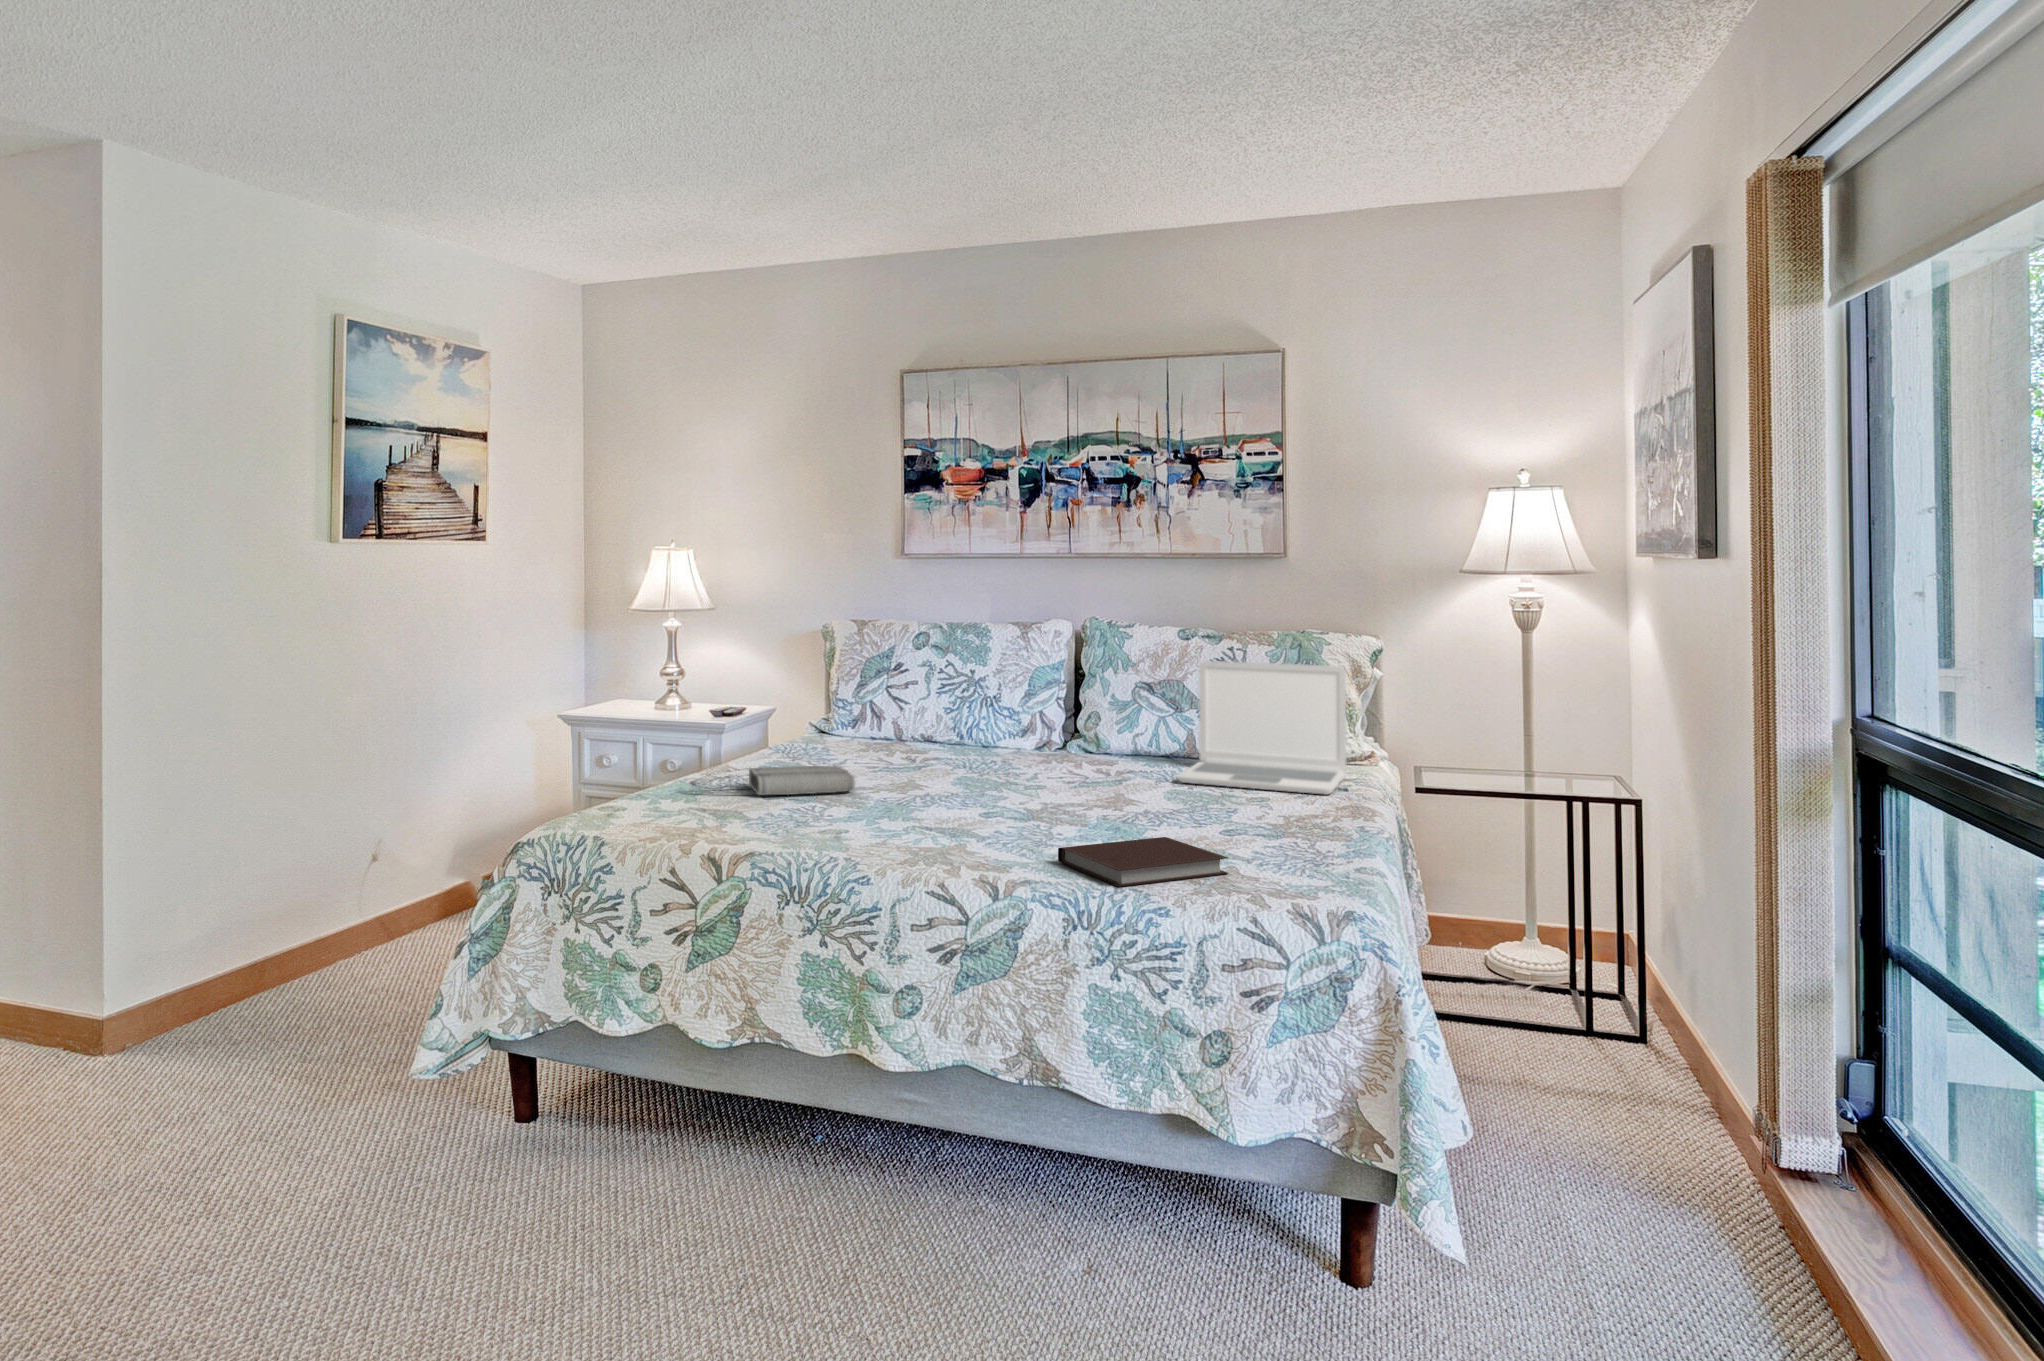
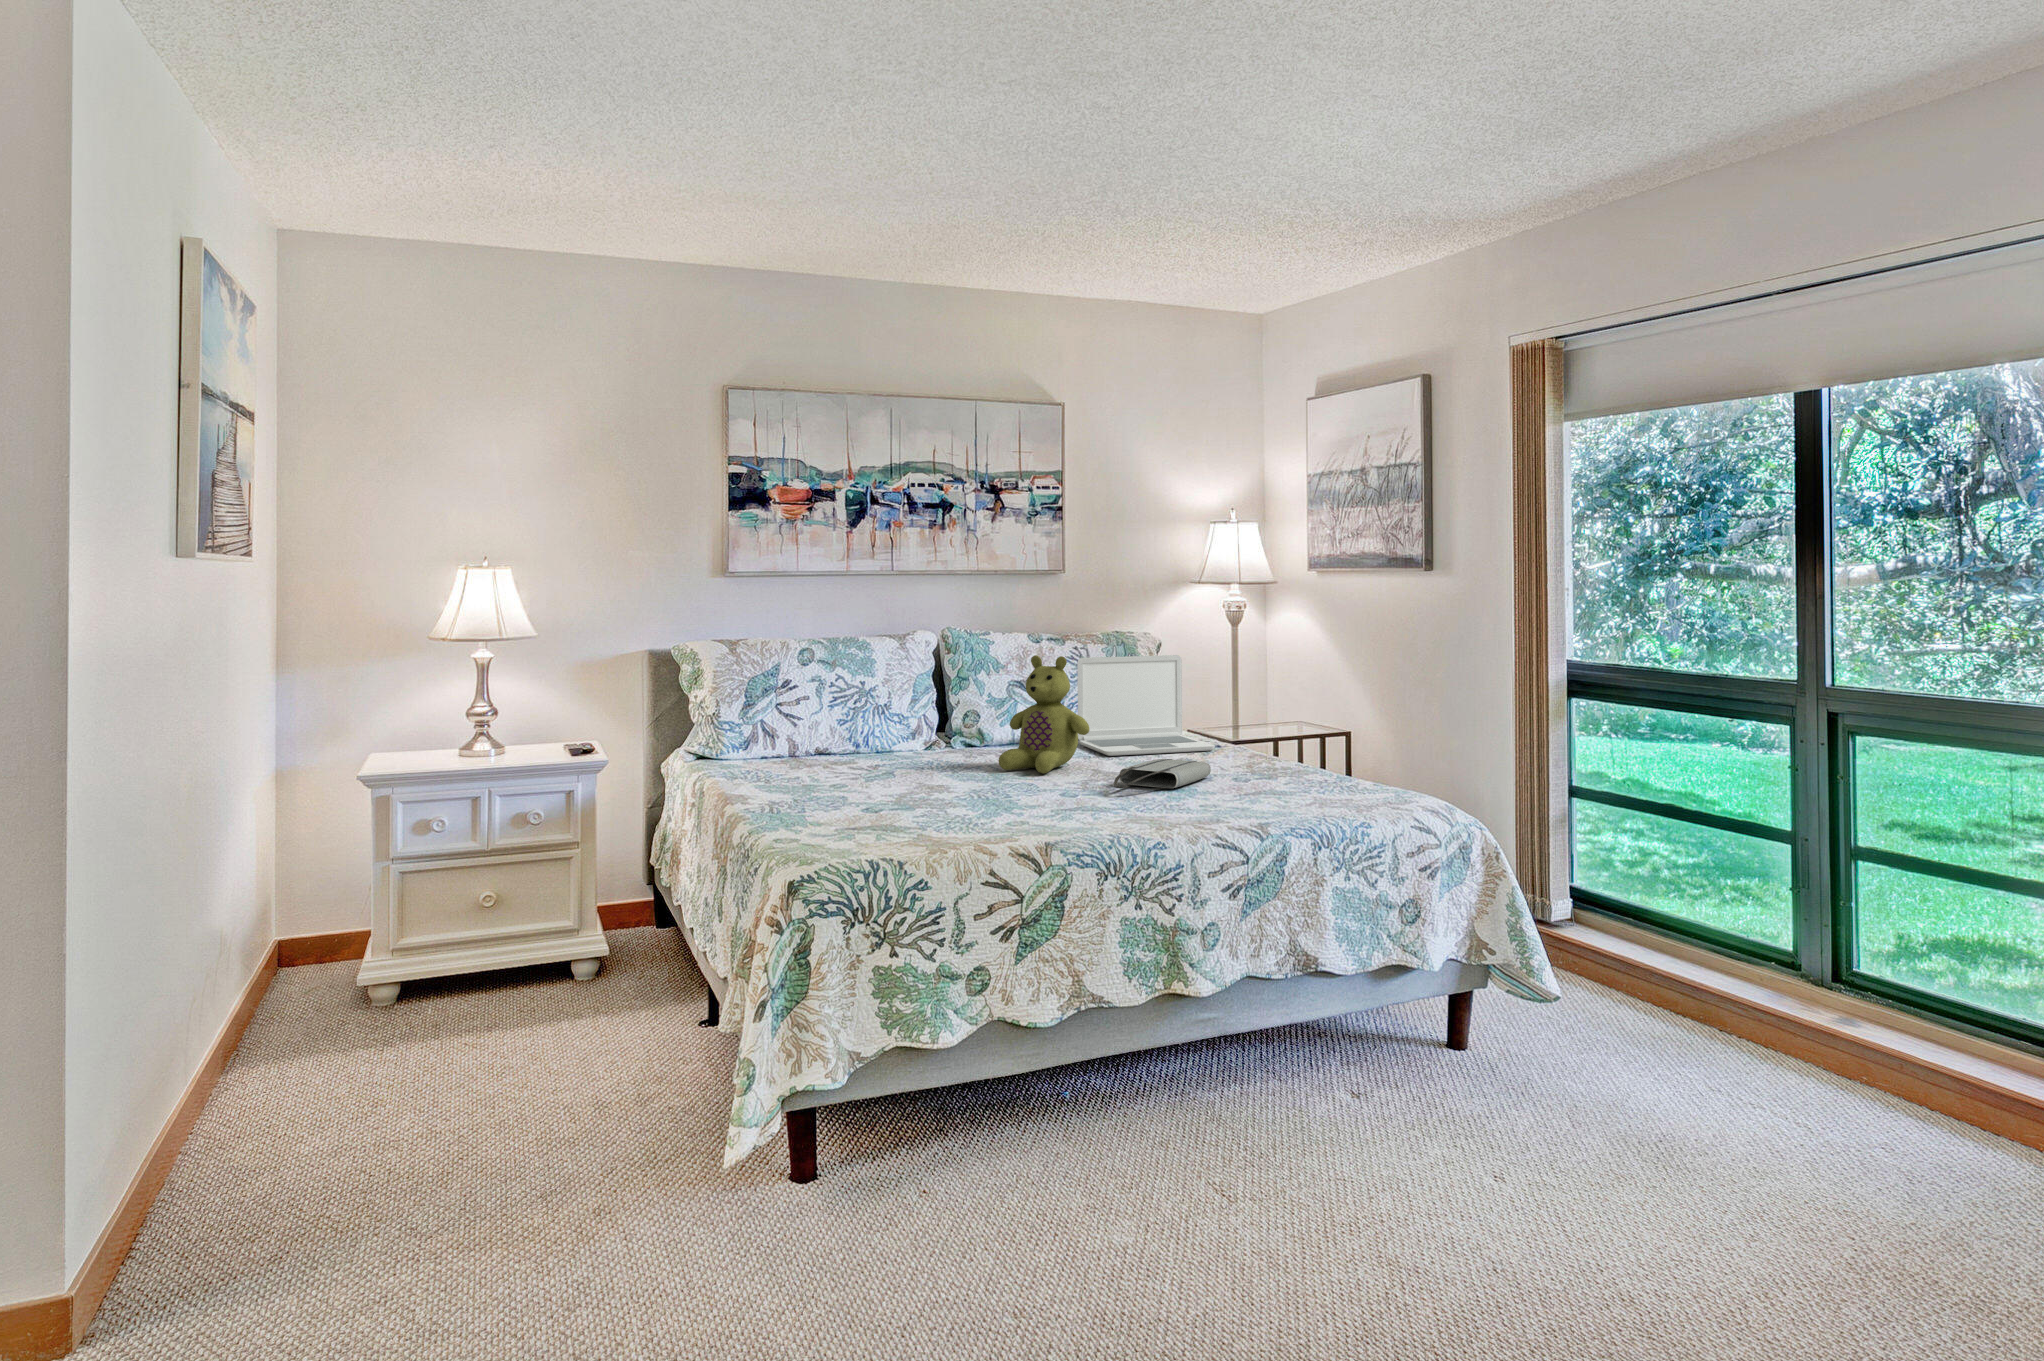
stuffed bear: none [1008,651,1105,788] -> present [999,655,1089,773]
tote bag: present [690,766,855,795] -> present [1114,759,1211,790]
notebook: present [1058,837,1228,887] -> none [1245,784,1341,816]

